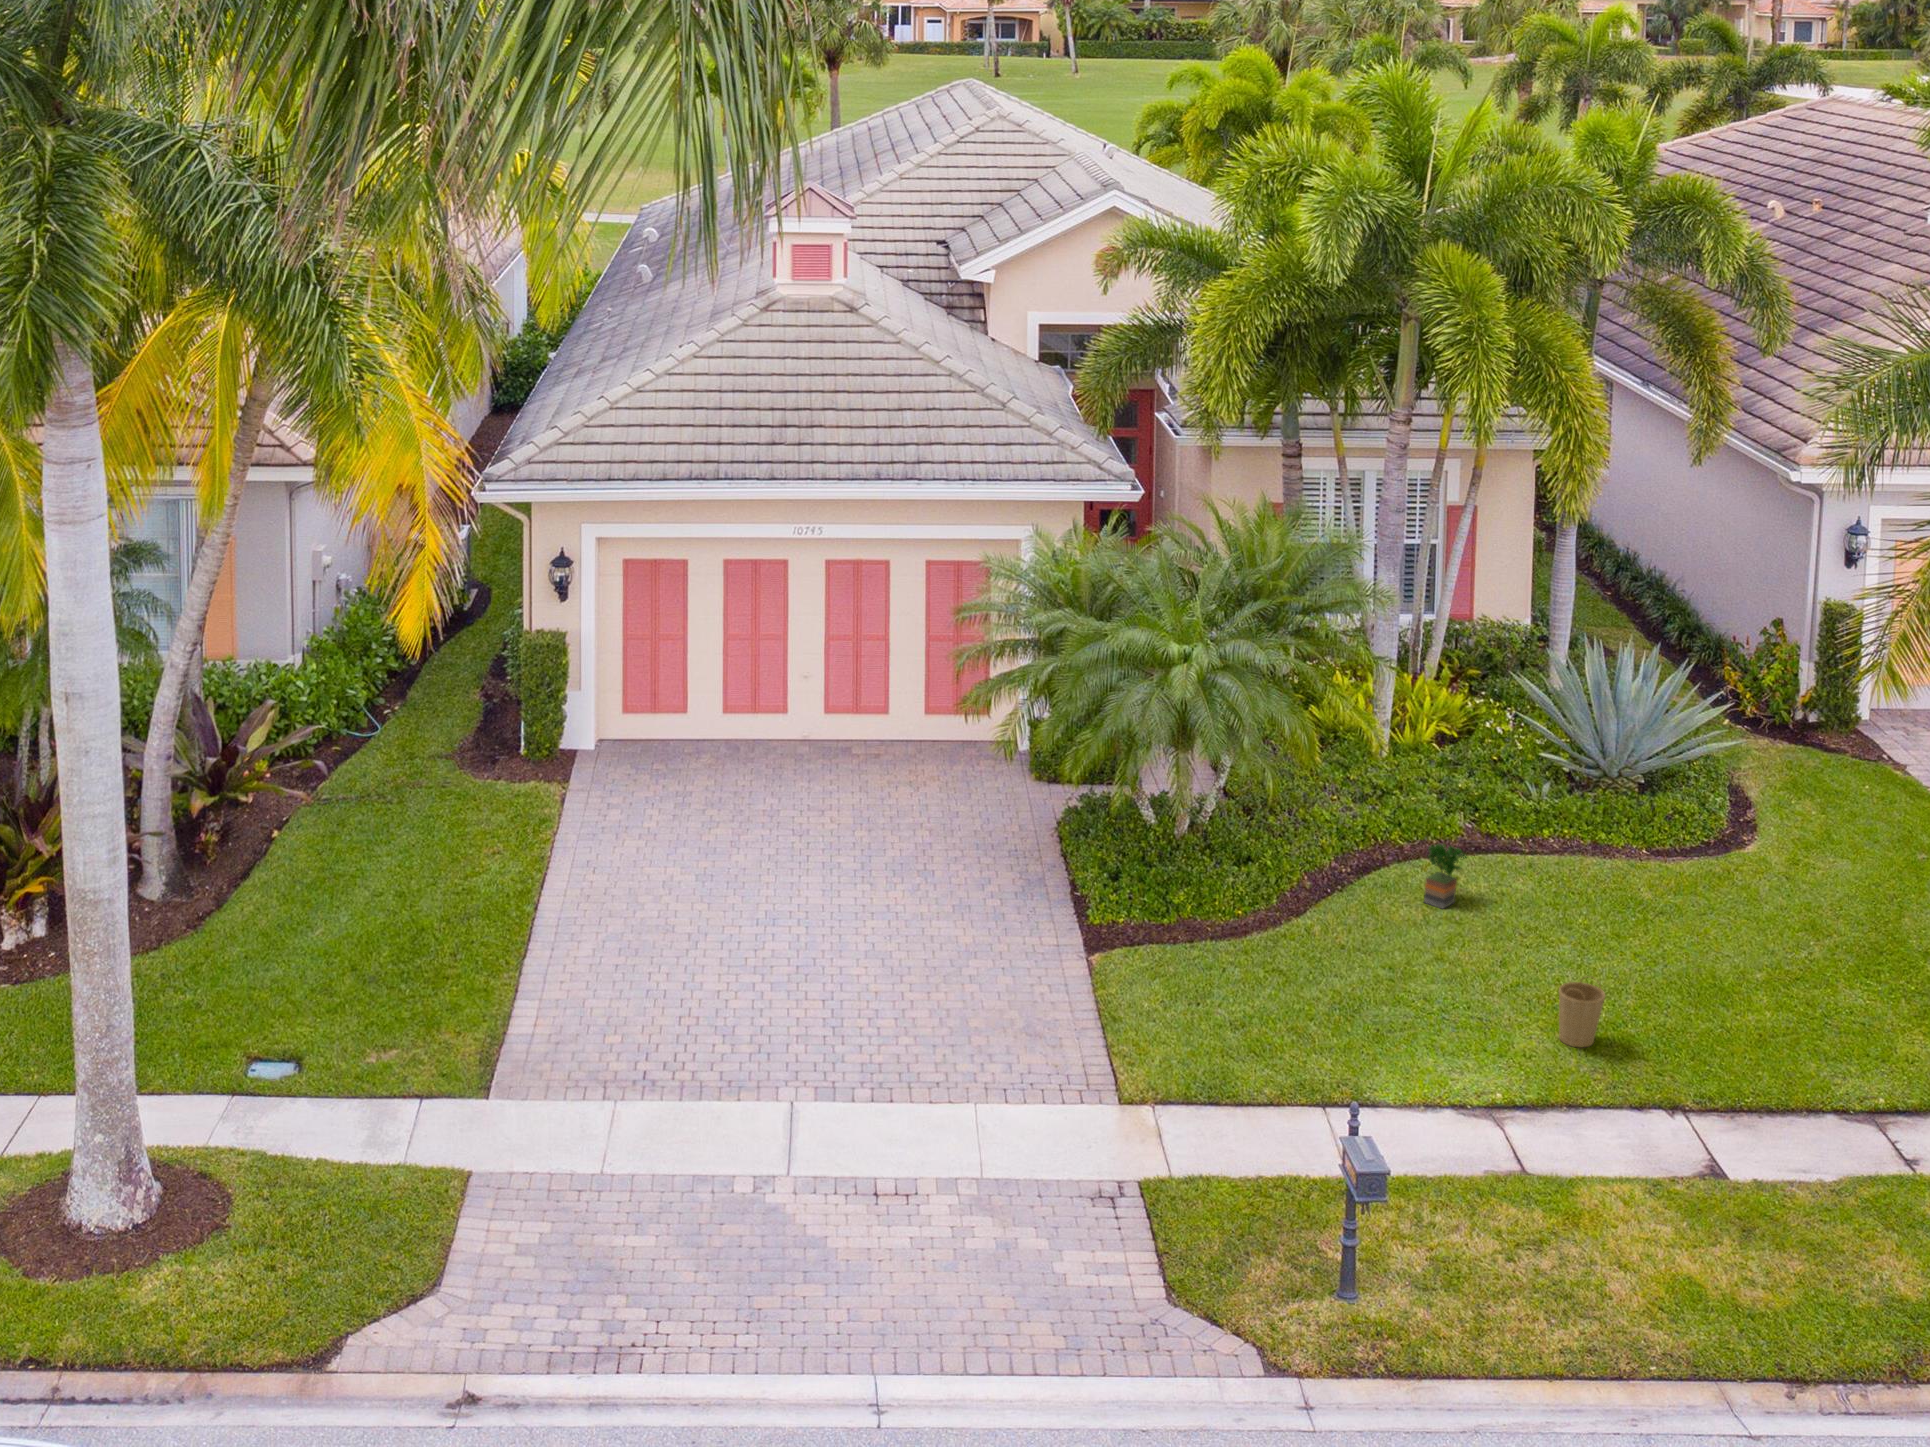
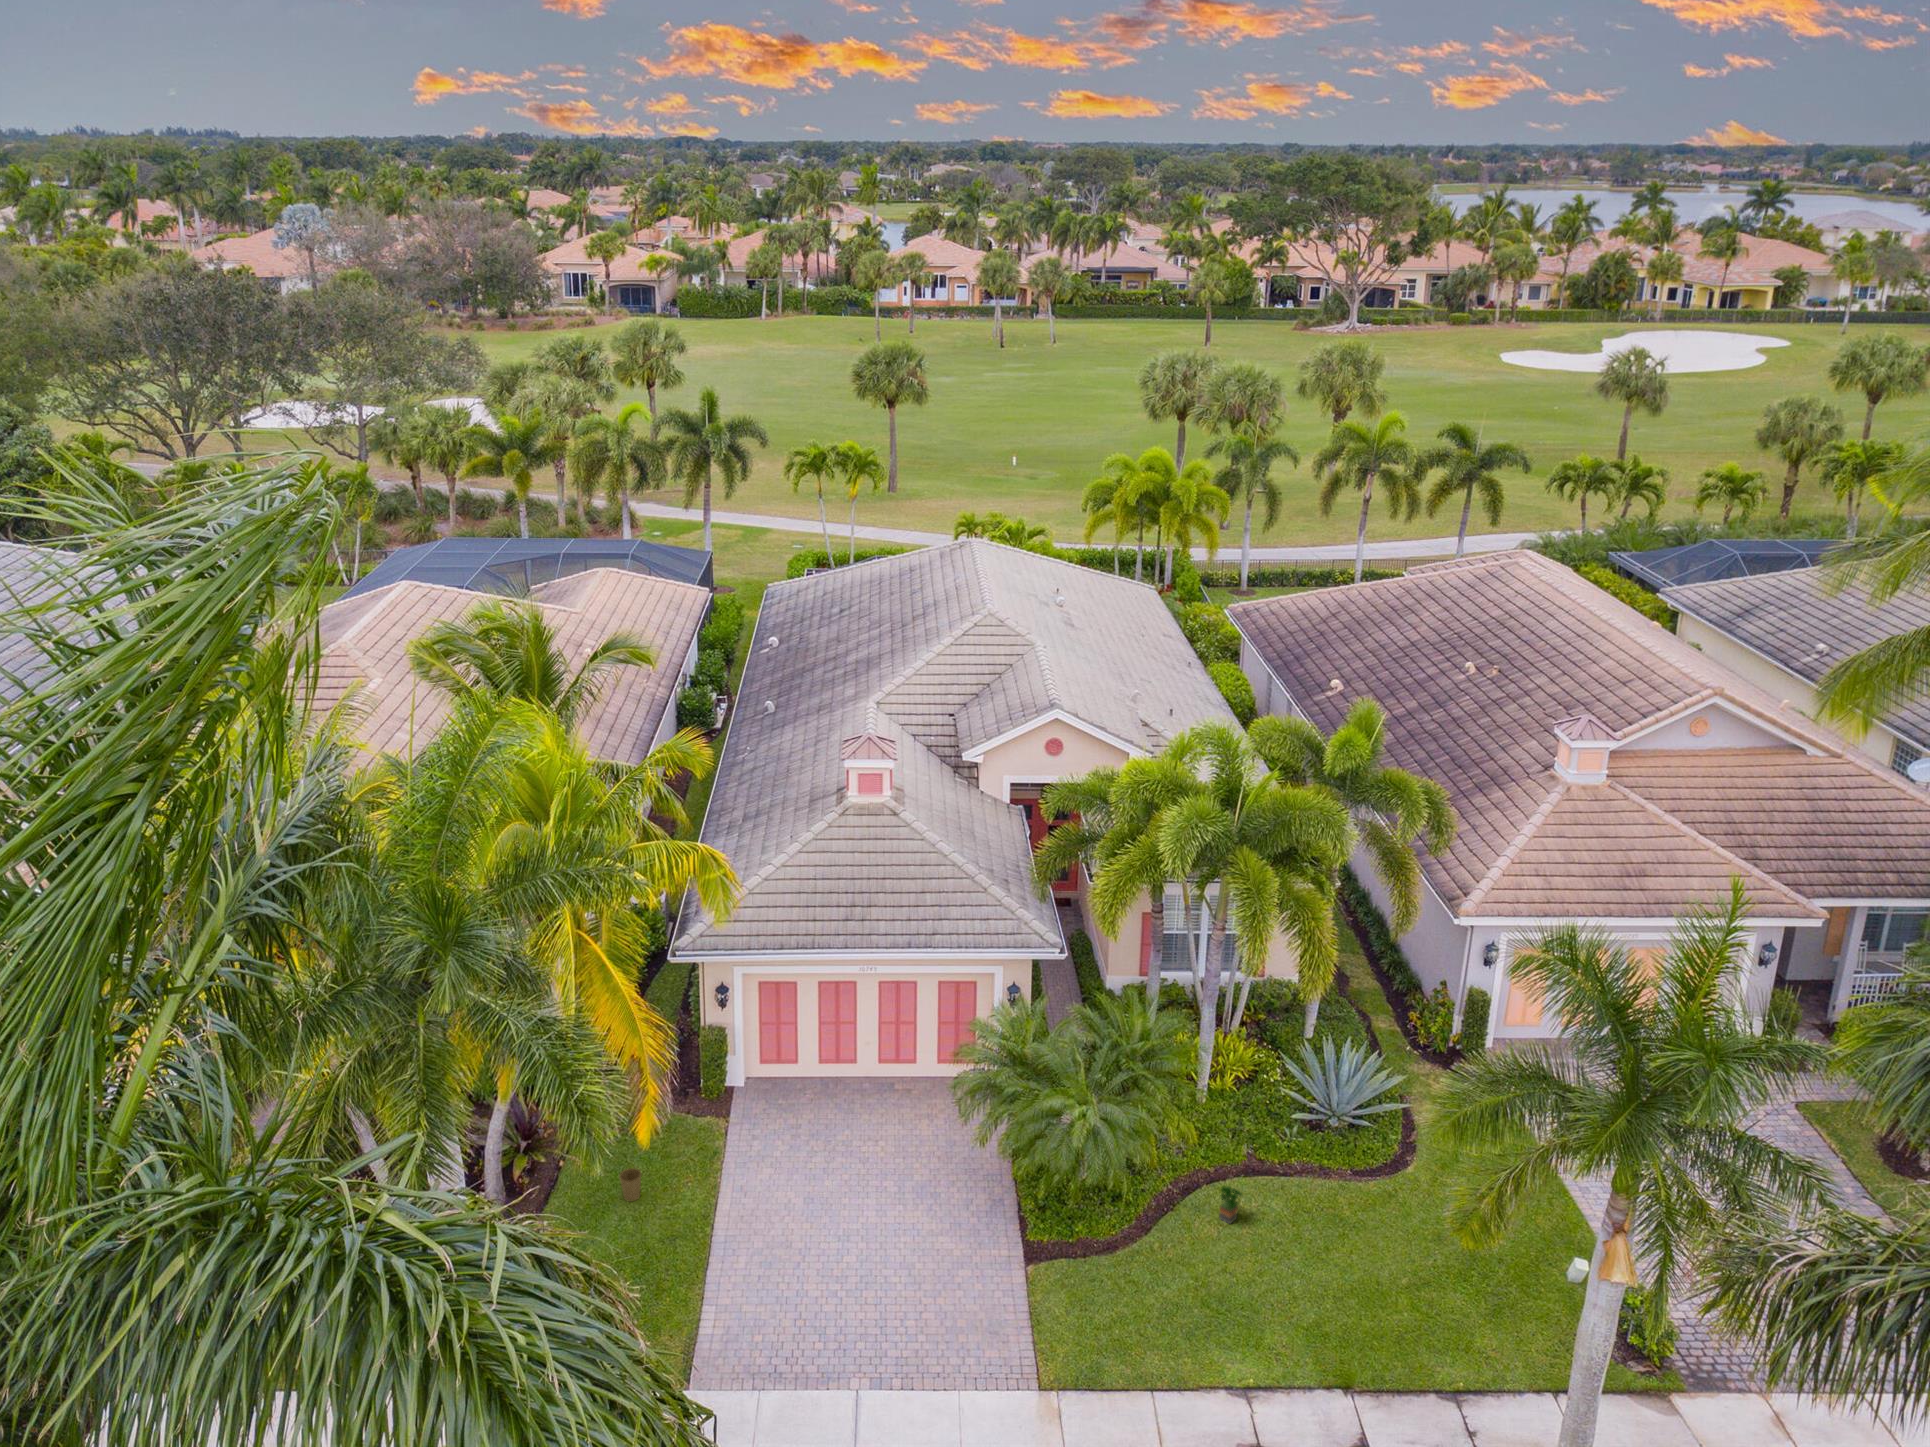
basket: present [1559,981,1606,1048] -> present [619,1167,641,1202]

